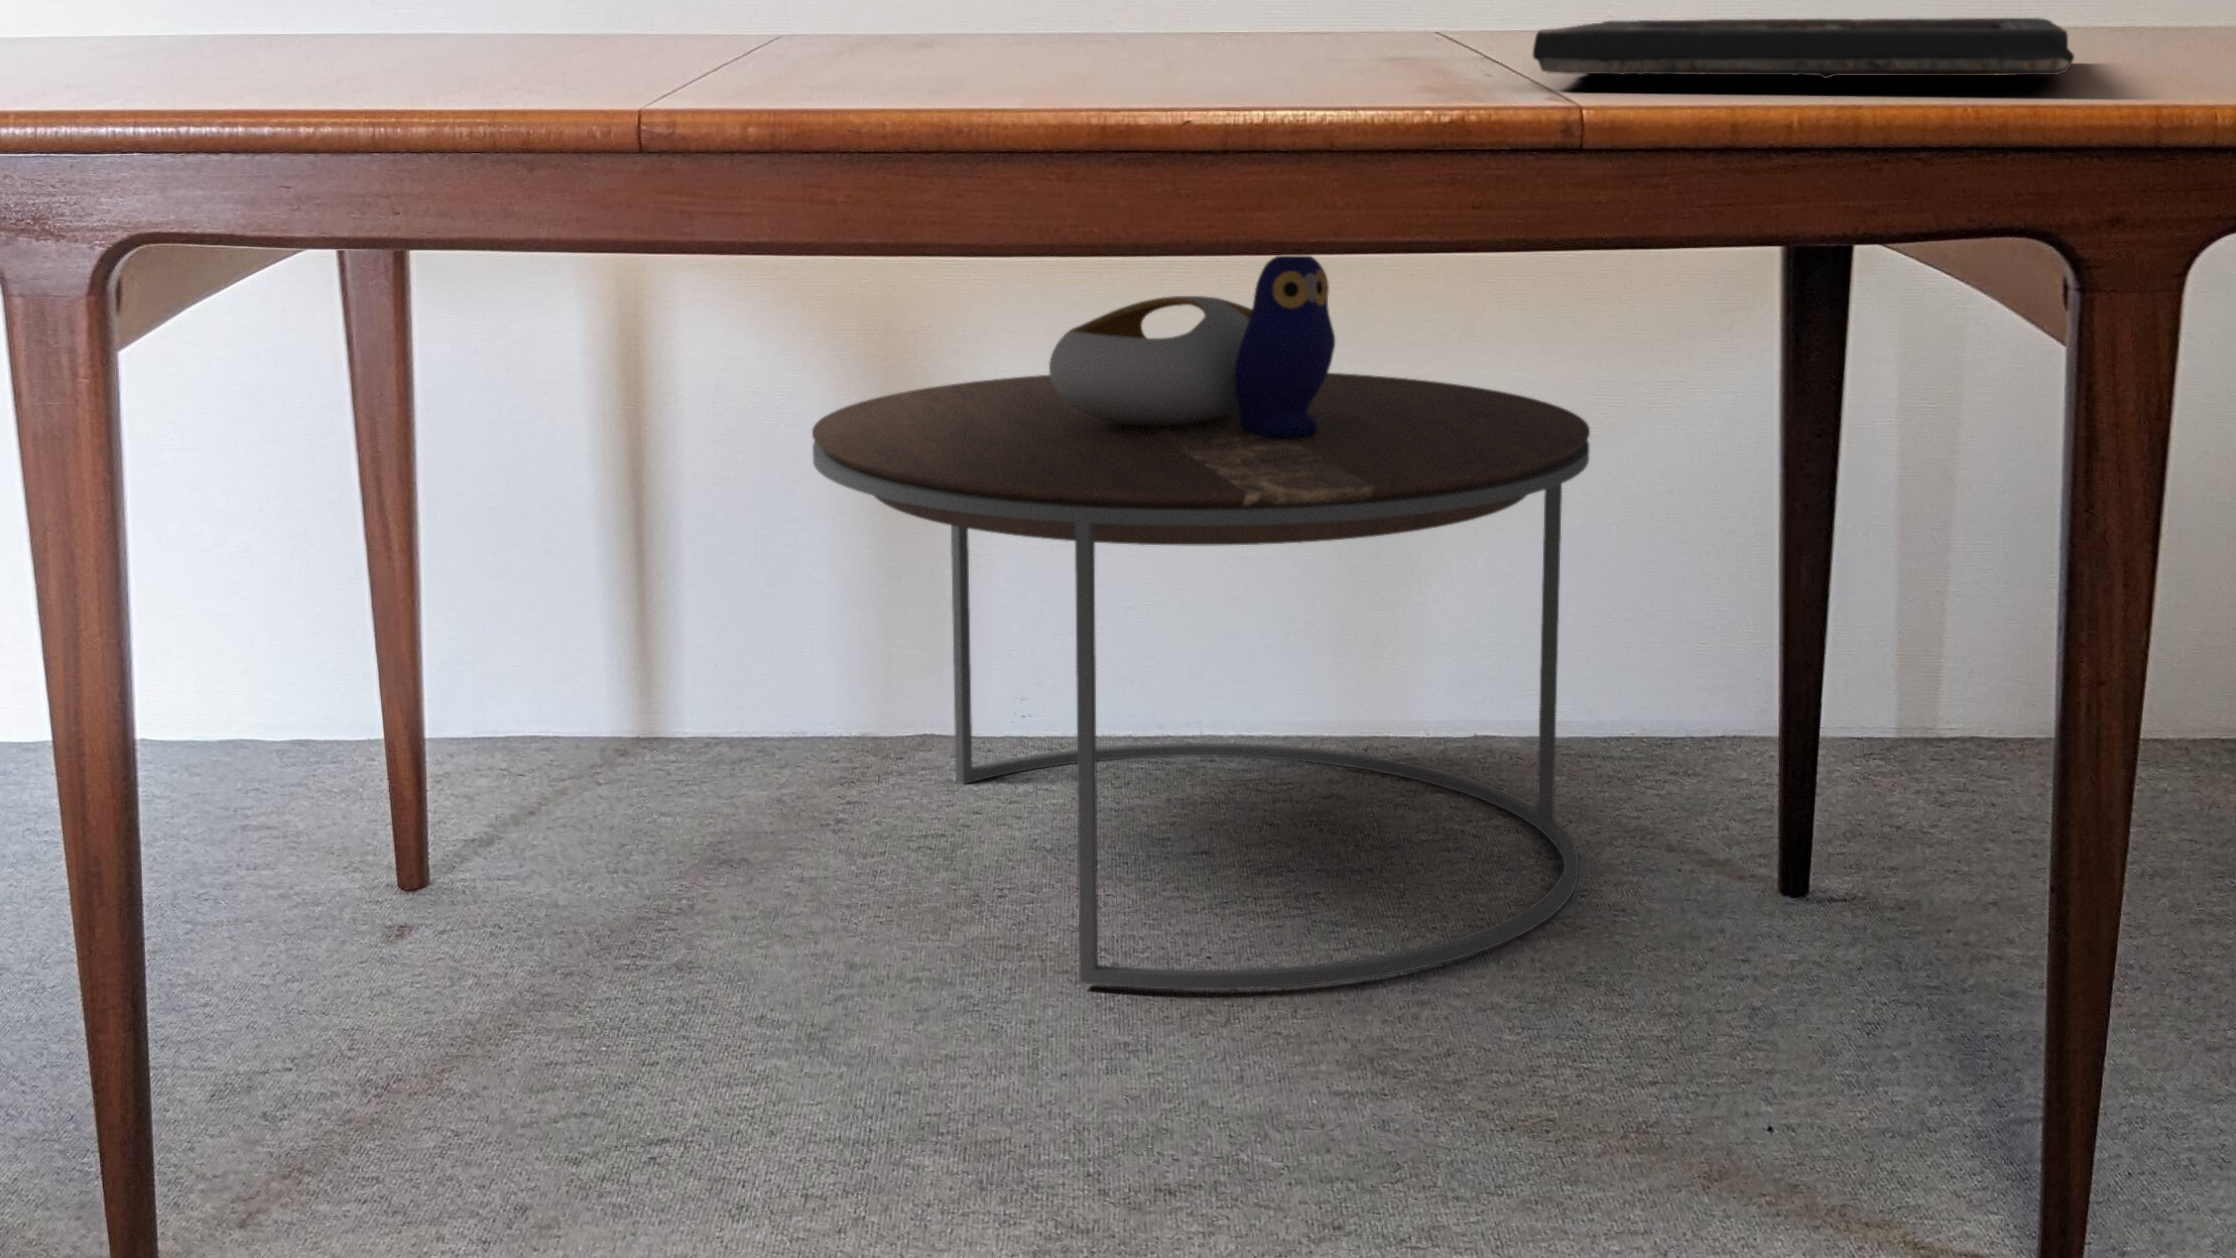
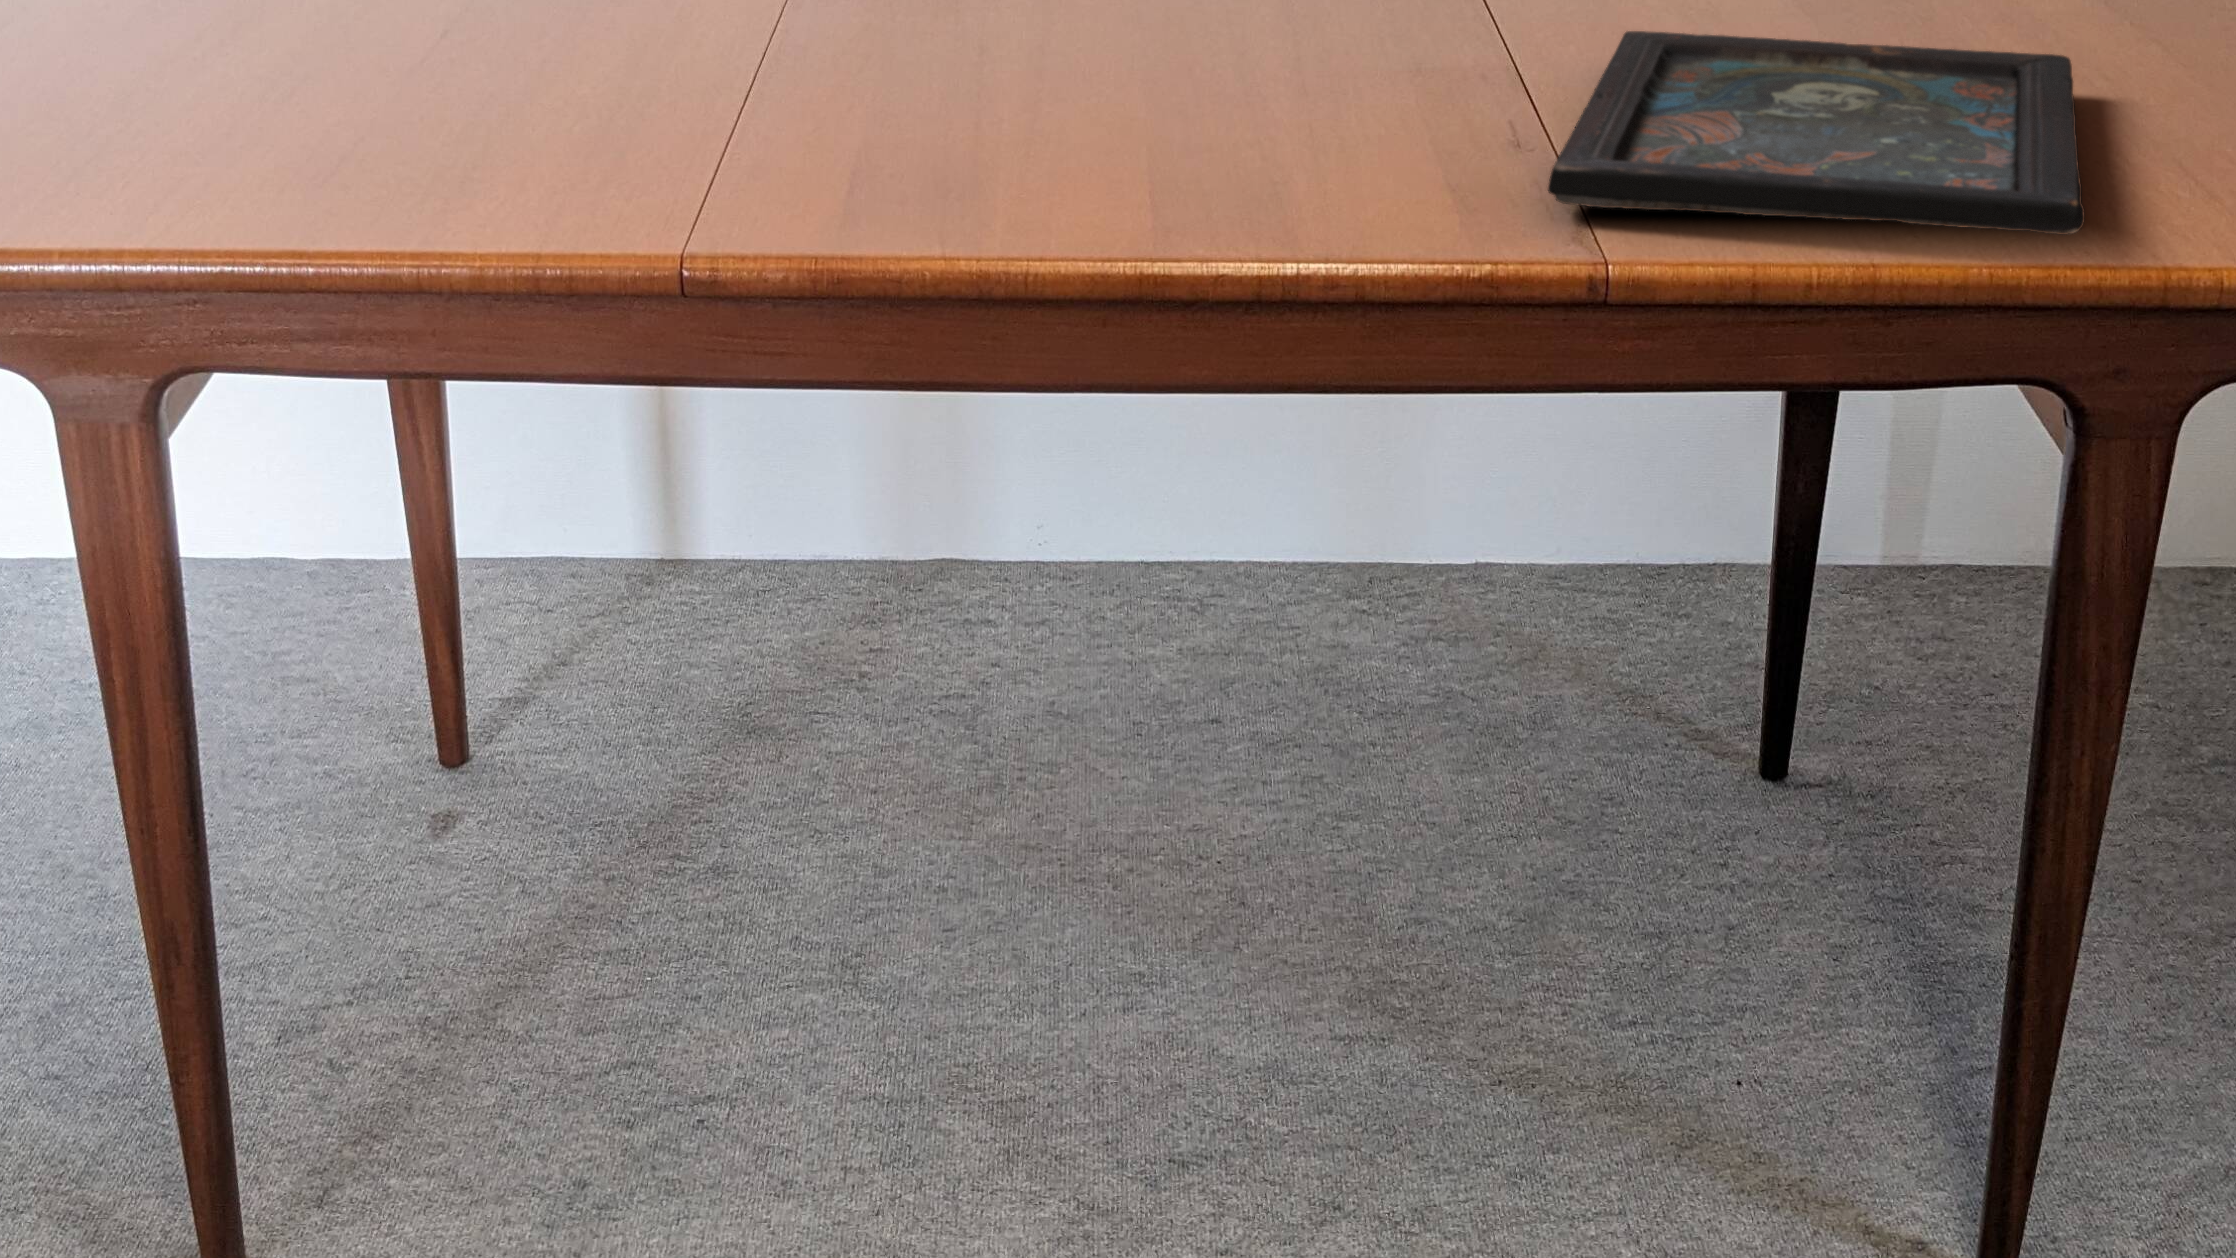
side table: present [812,256,1590,990] -> none [822,169,1595,907]

